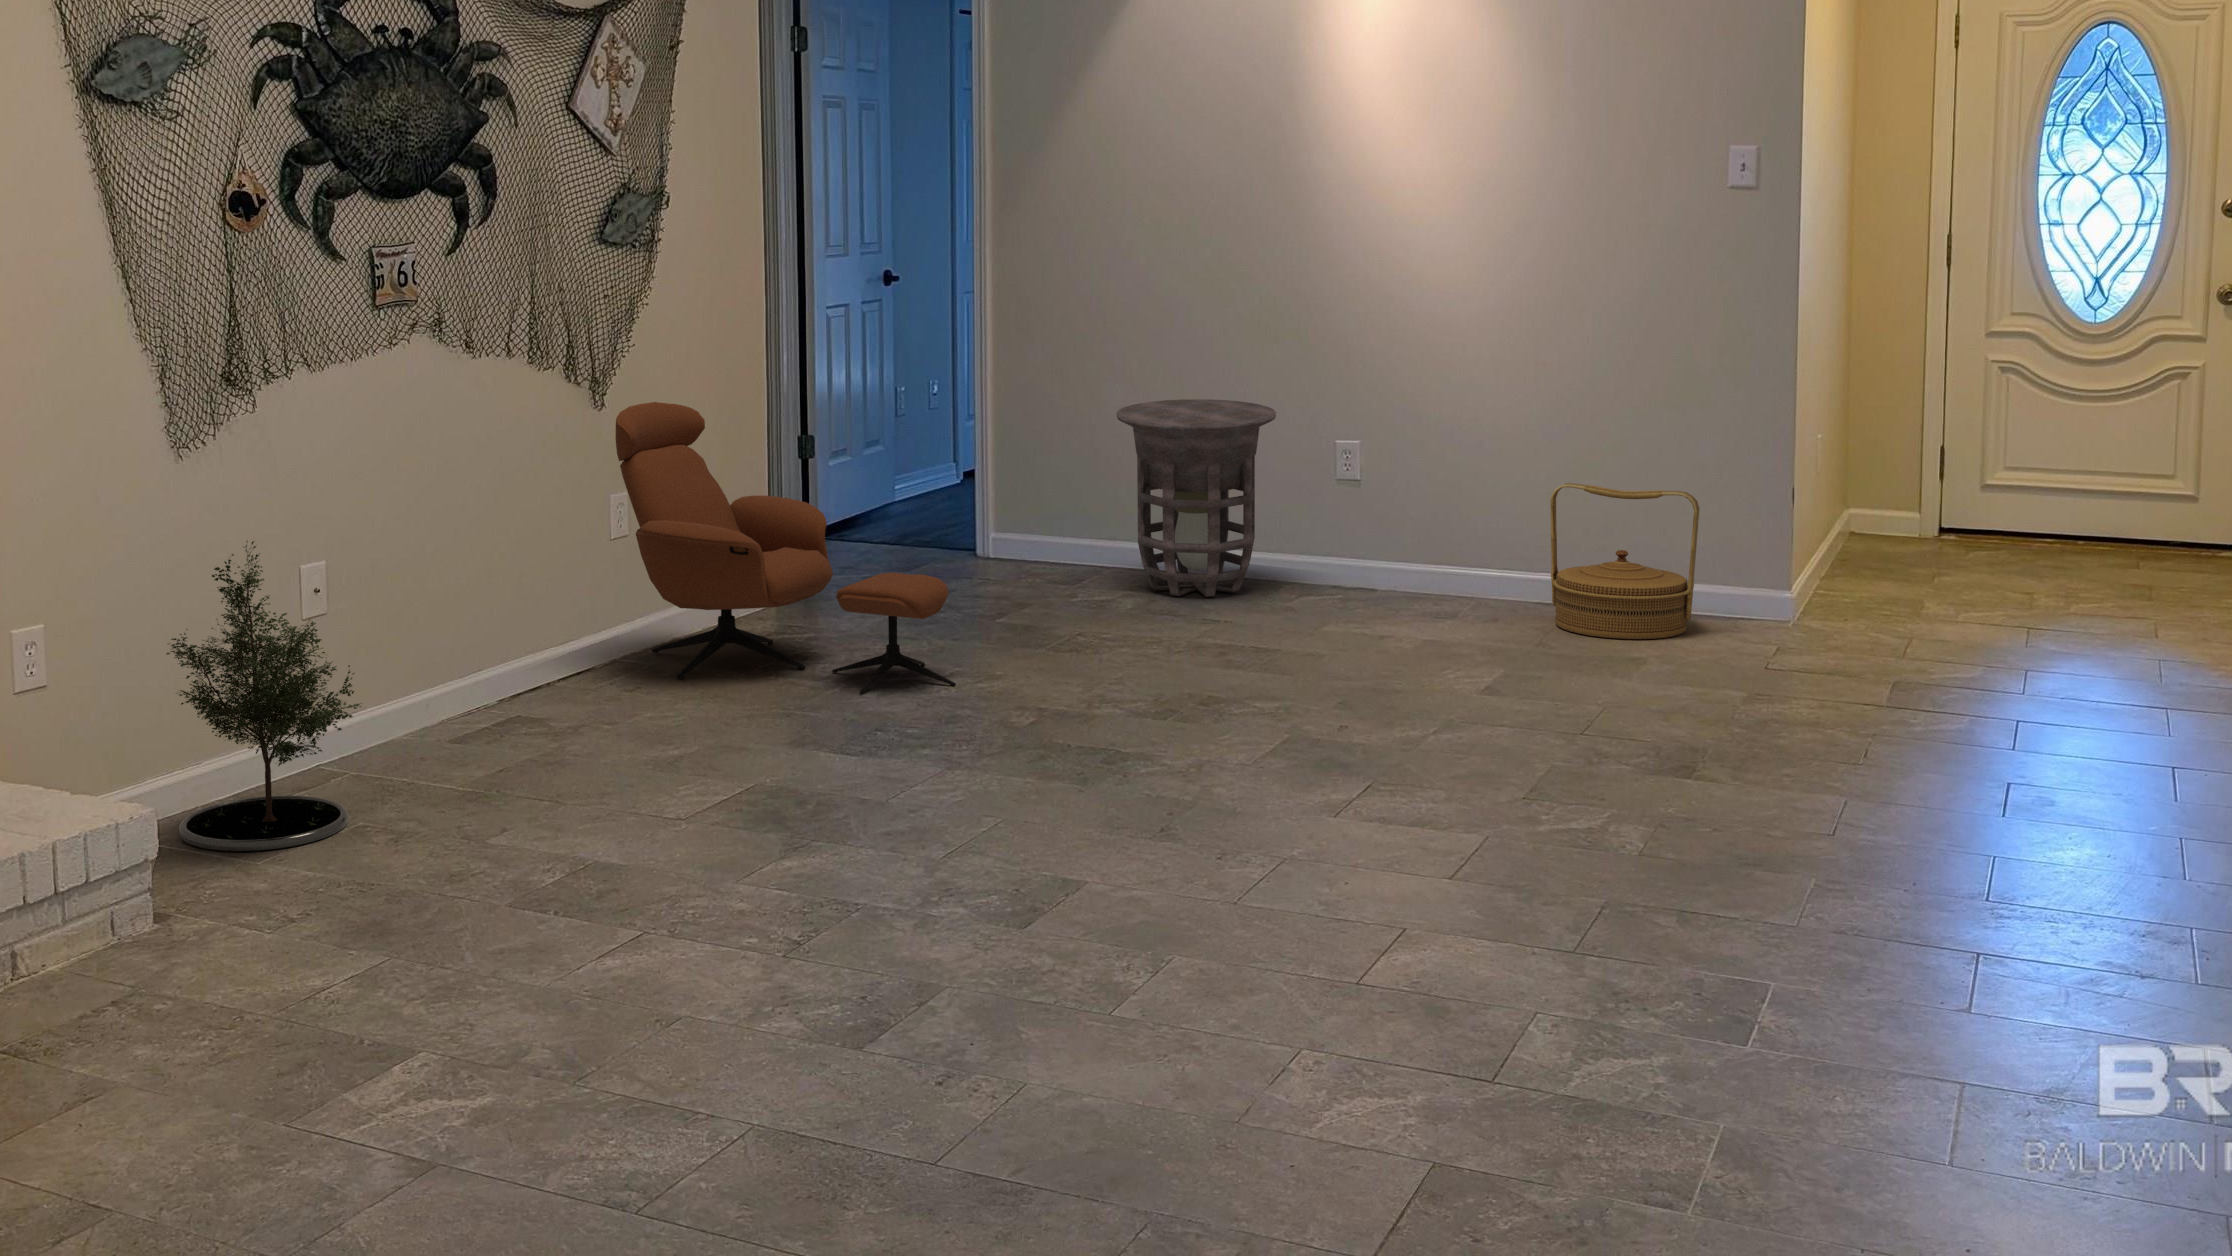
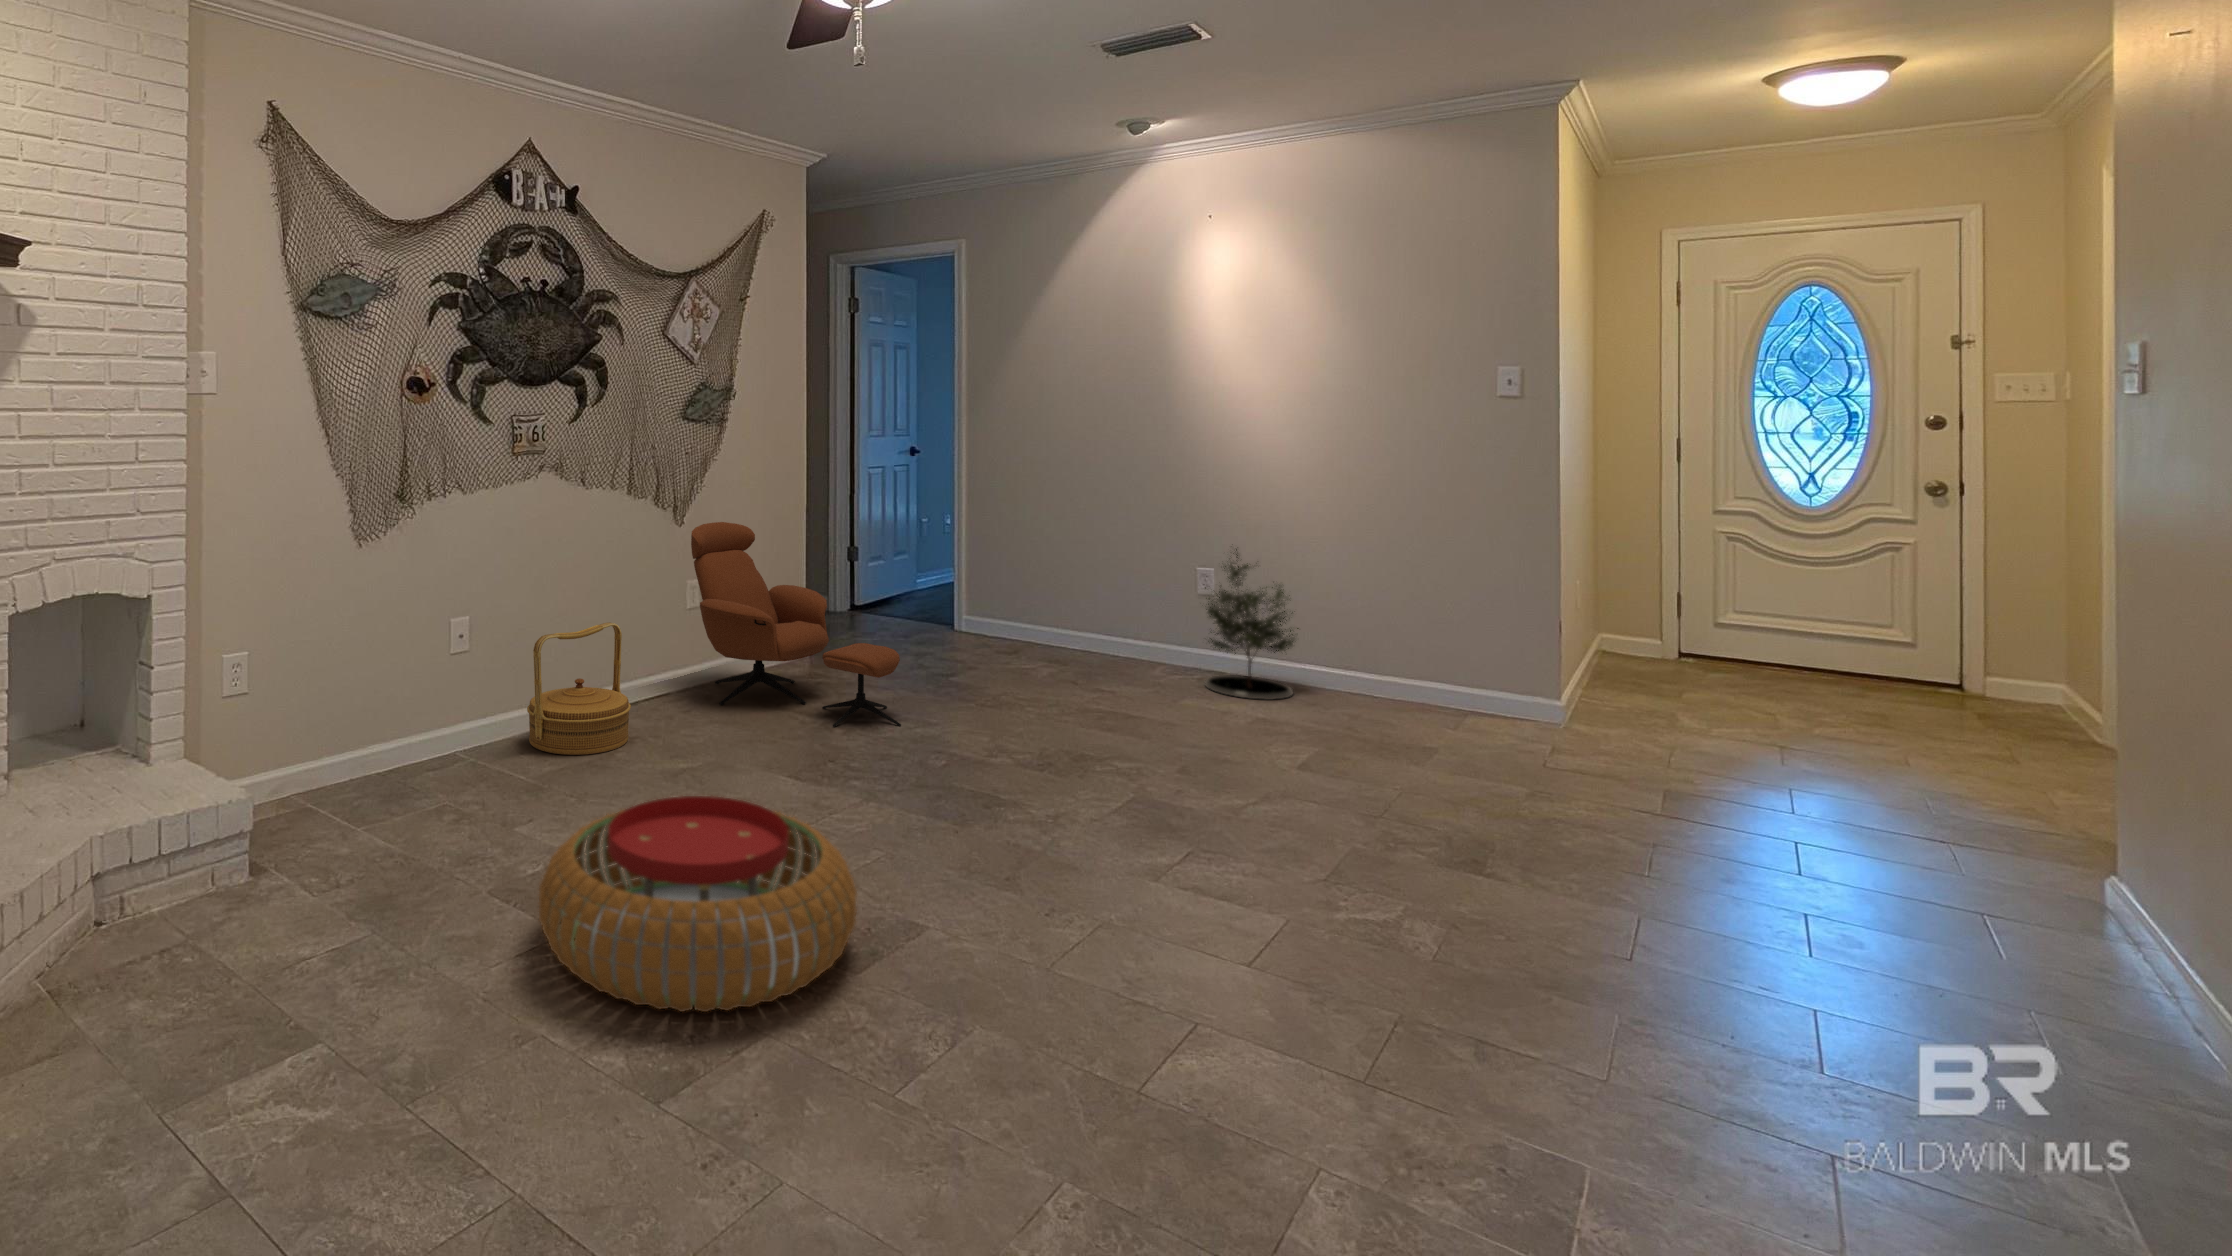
side table: present [1117,399,1276,597] -> none [1039,534,1150,670]
woven basket: present [1550,483,1700,639] -> present [527,622,631,755]
potted tree: present [166,541,361,851] -> present [1205,549,1299,700]
pouf: none [608,755,1013,986] -> present [539,796,857,1012]

